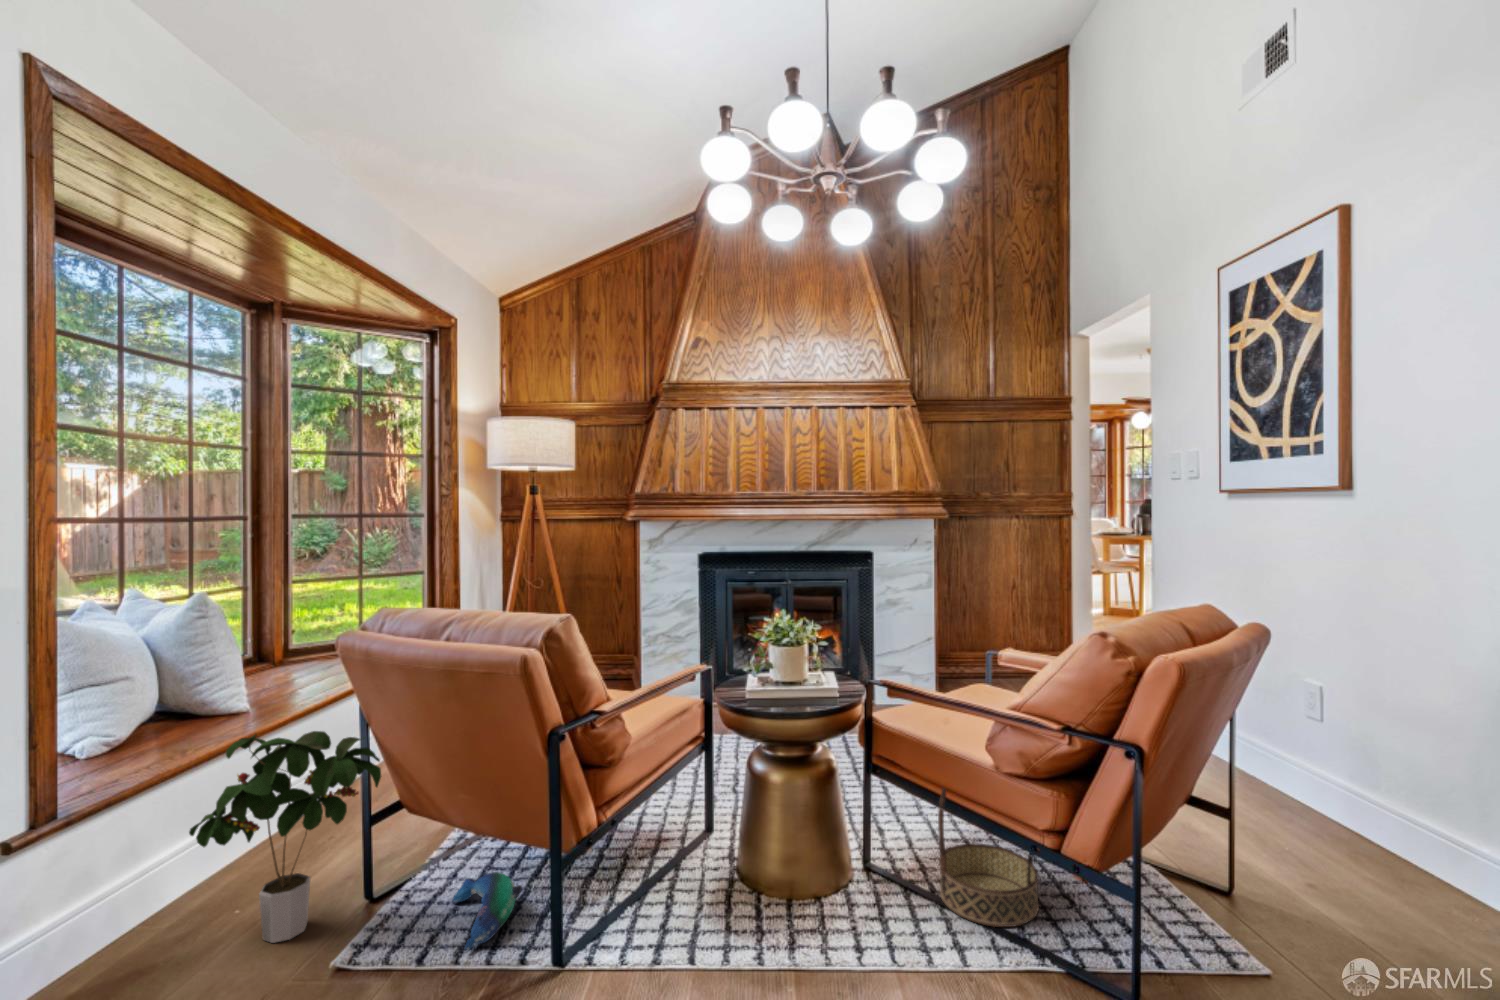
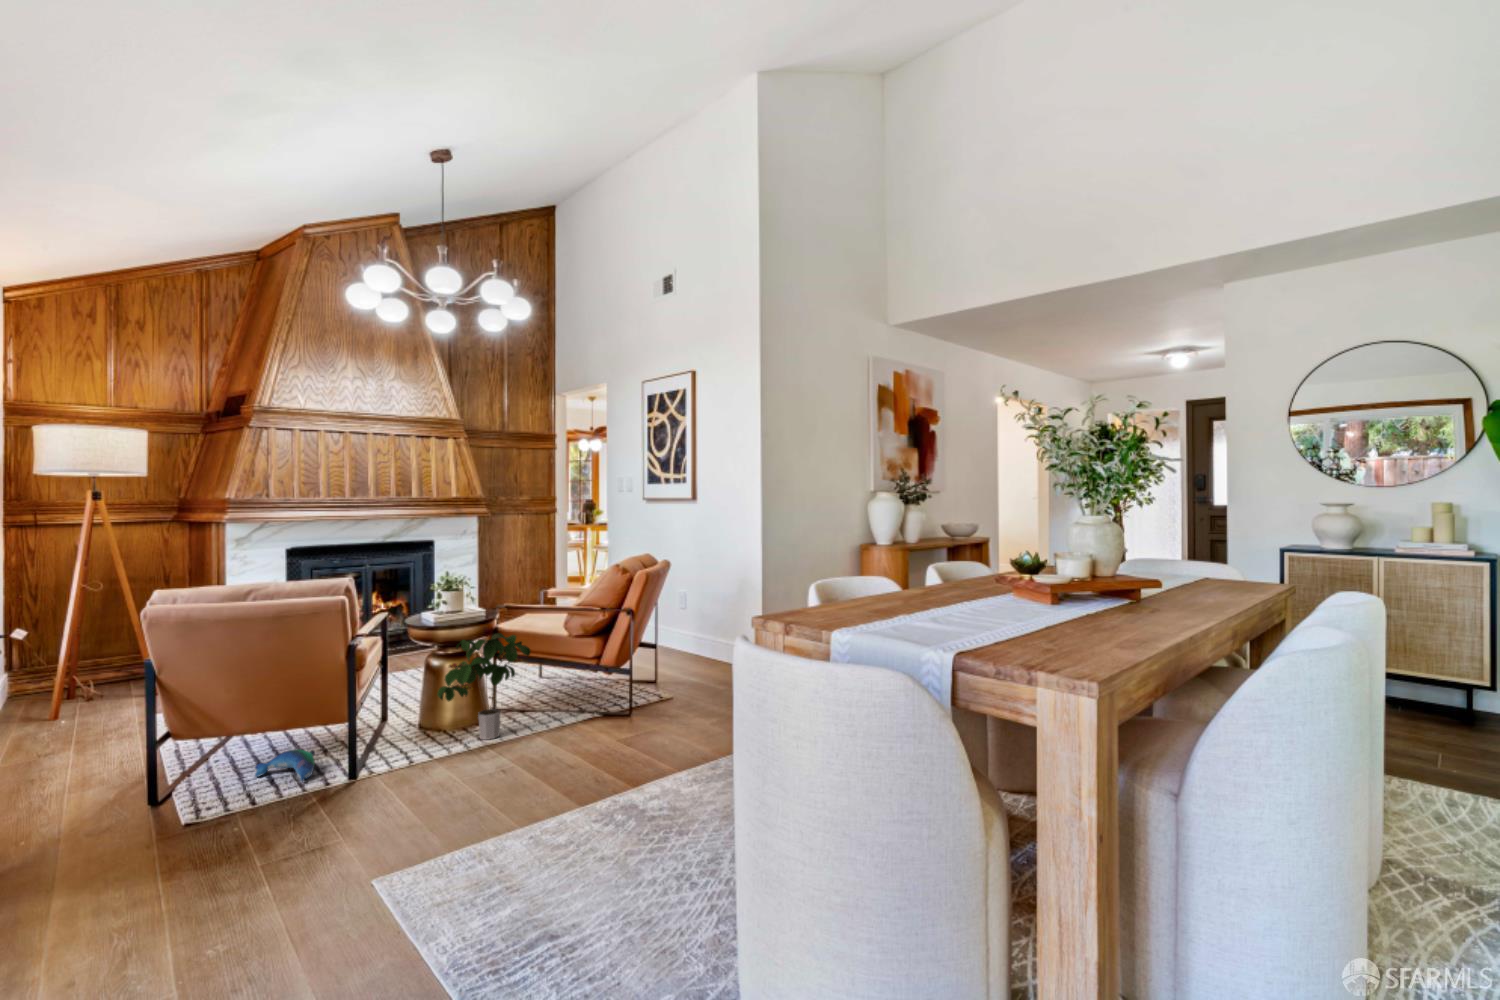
potted plant: present [189,731,381,943] -> present [437,633,531,740]
basket: present [938,788,1039,927] -> none [538,632,585,709]

